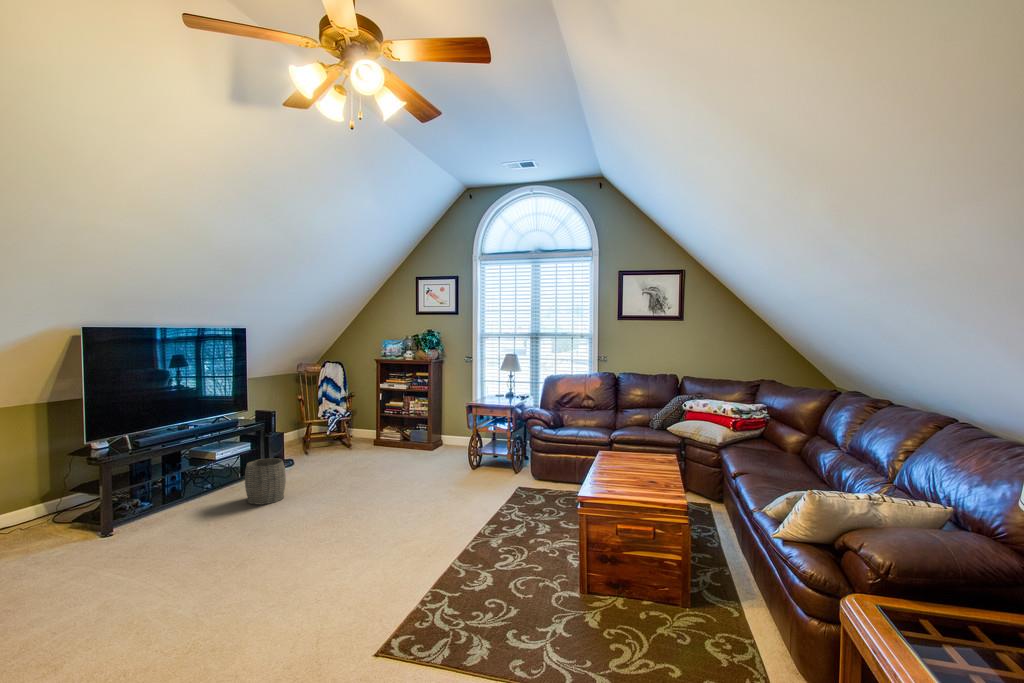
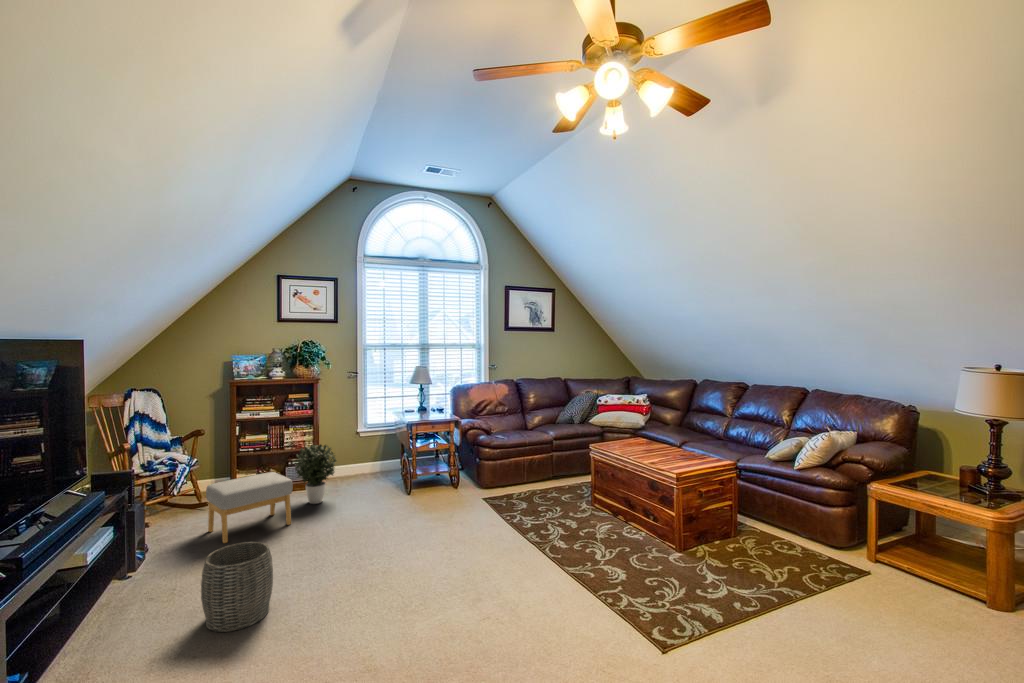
potted plant: none [393,412,426,458] -> present [295,444,337,504]
footstool: none [326,427,378,467] -> present [206,472,293,543]

